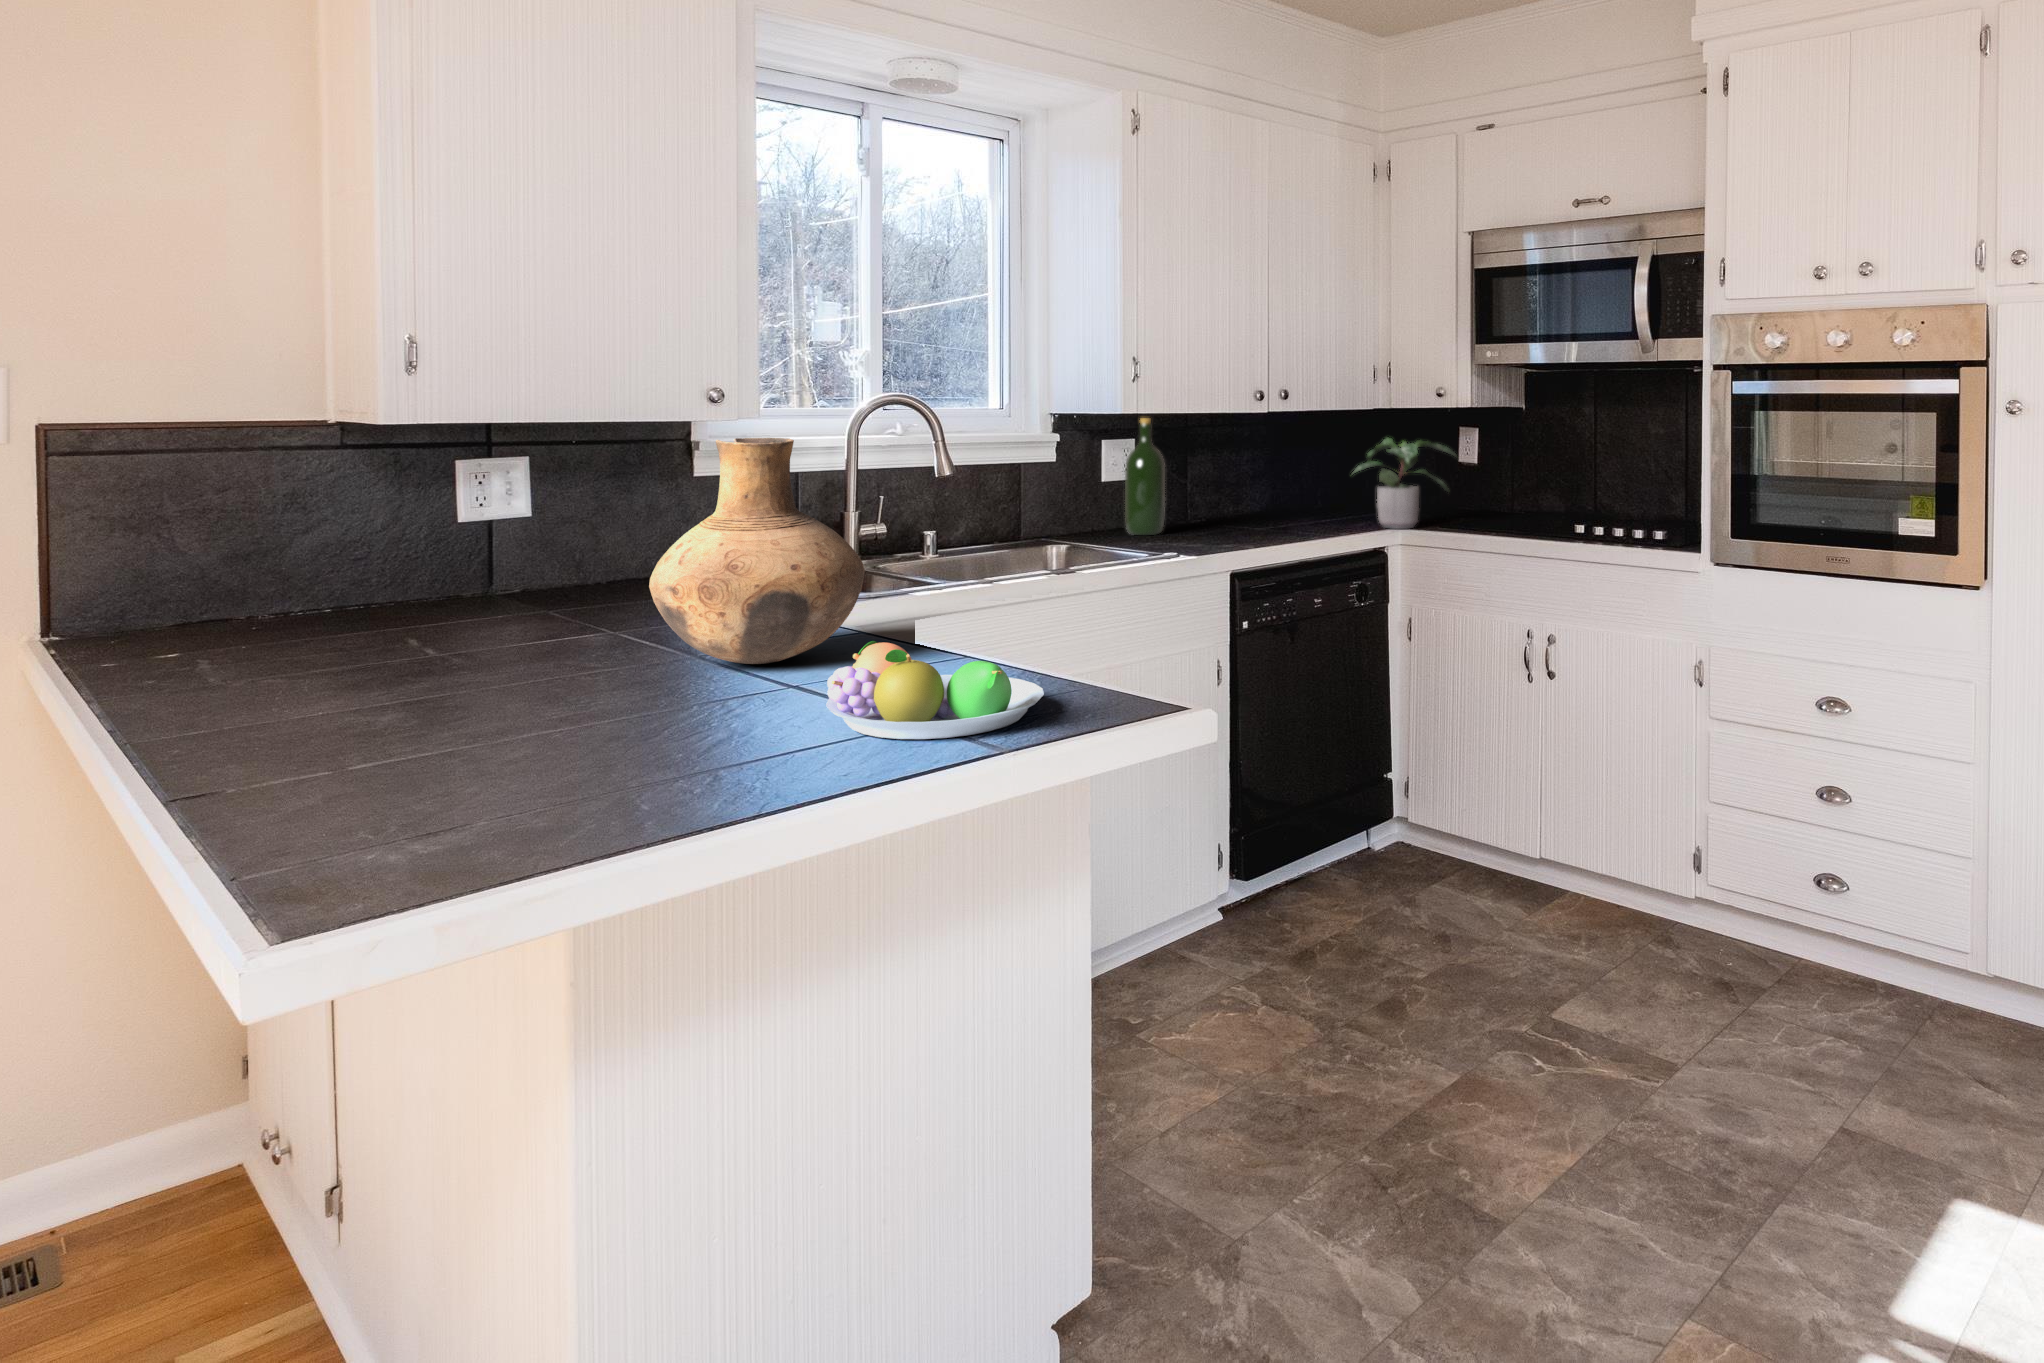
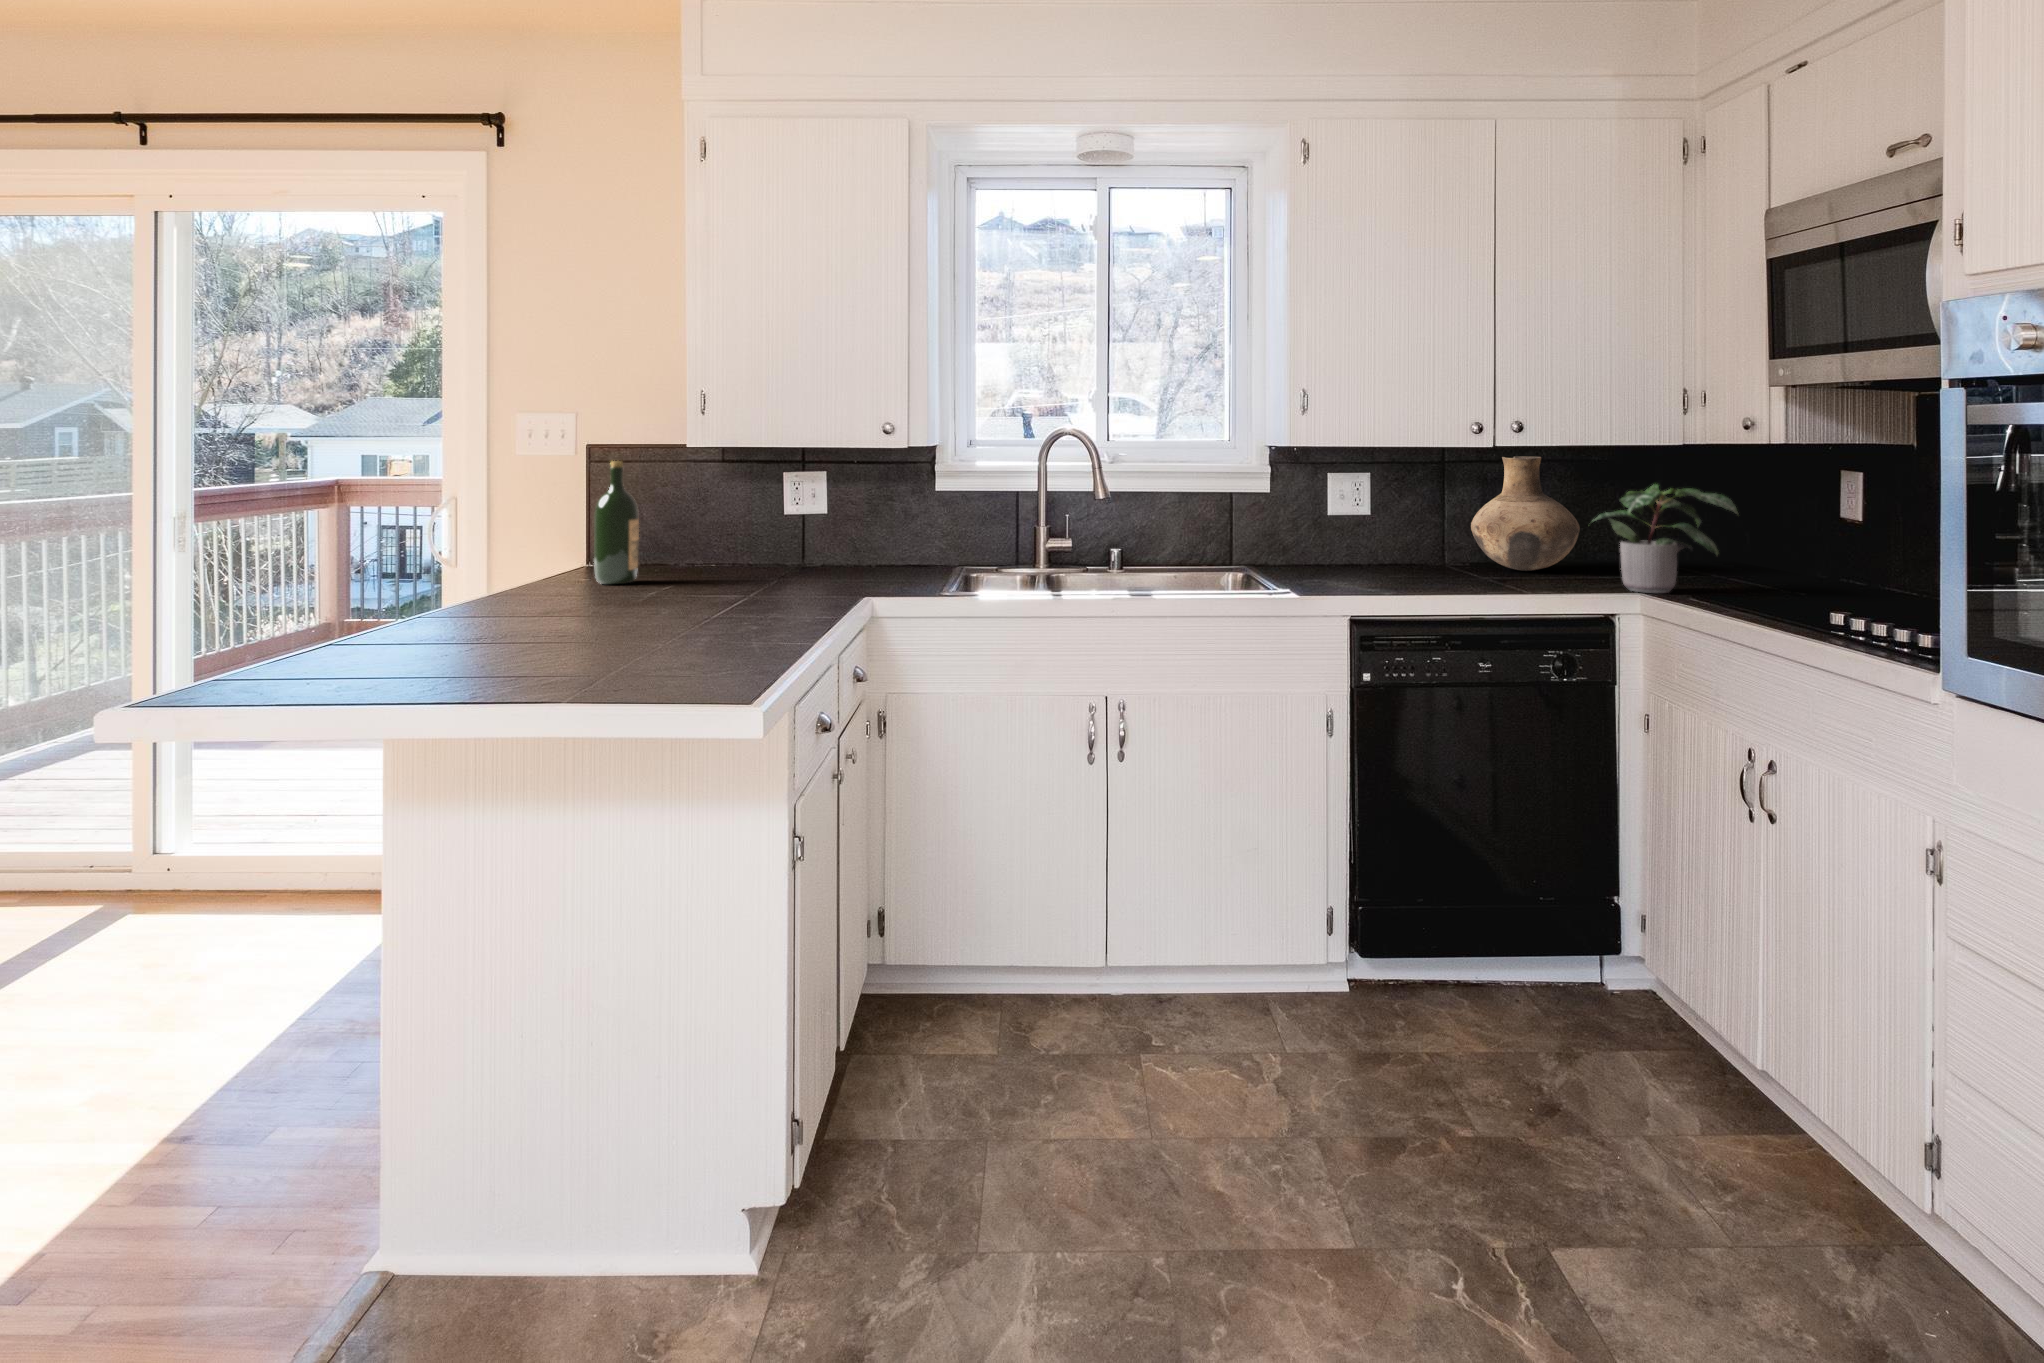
wine bottle: present [1125,418,1165,535] -> present [594,461,639,584]
vase: present [649,438,865,664] -> present [1471,456,1580,571]
fruit bowl: present [826,641,1044,739] -> none [553,591,698,654]

